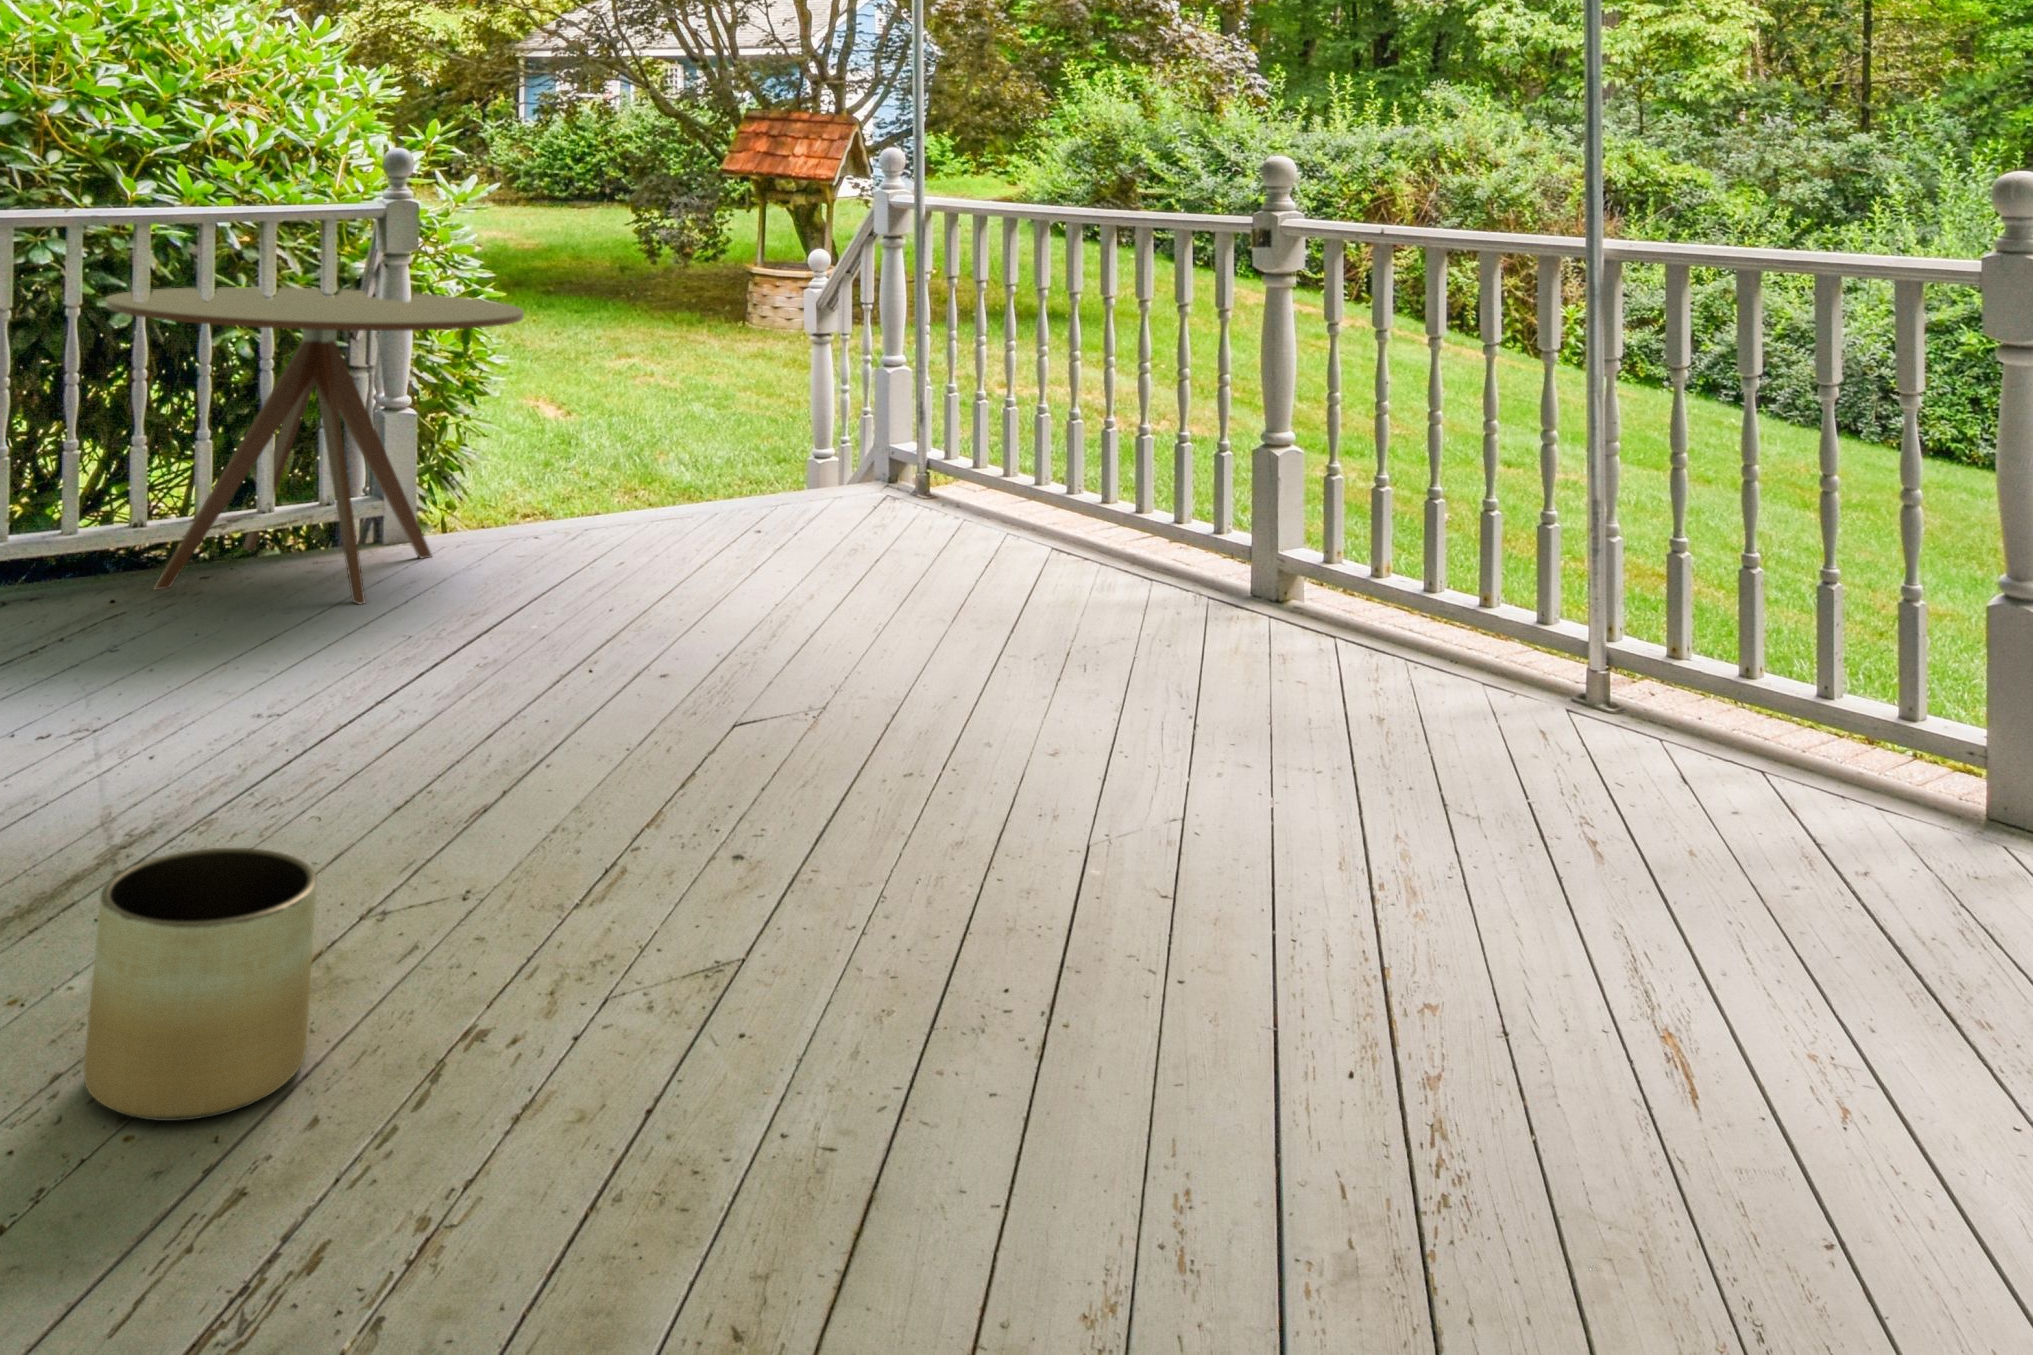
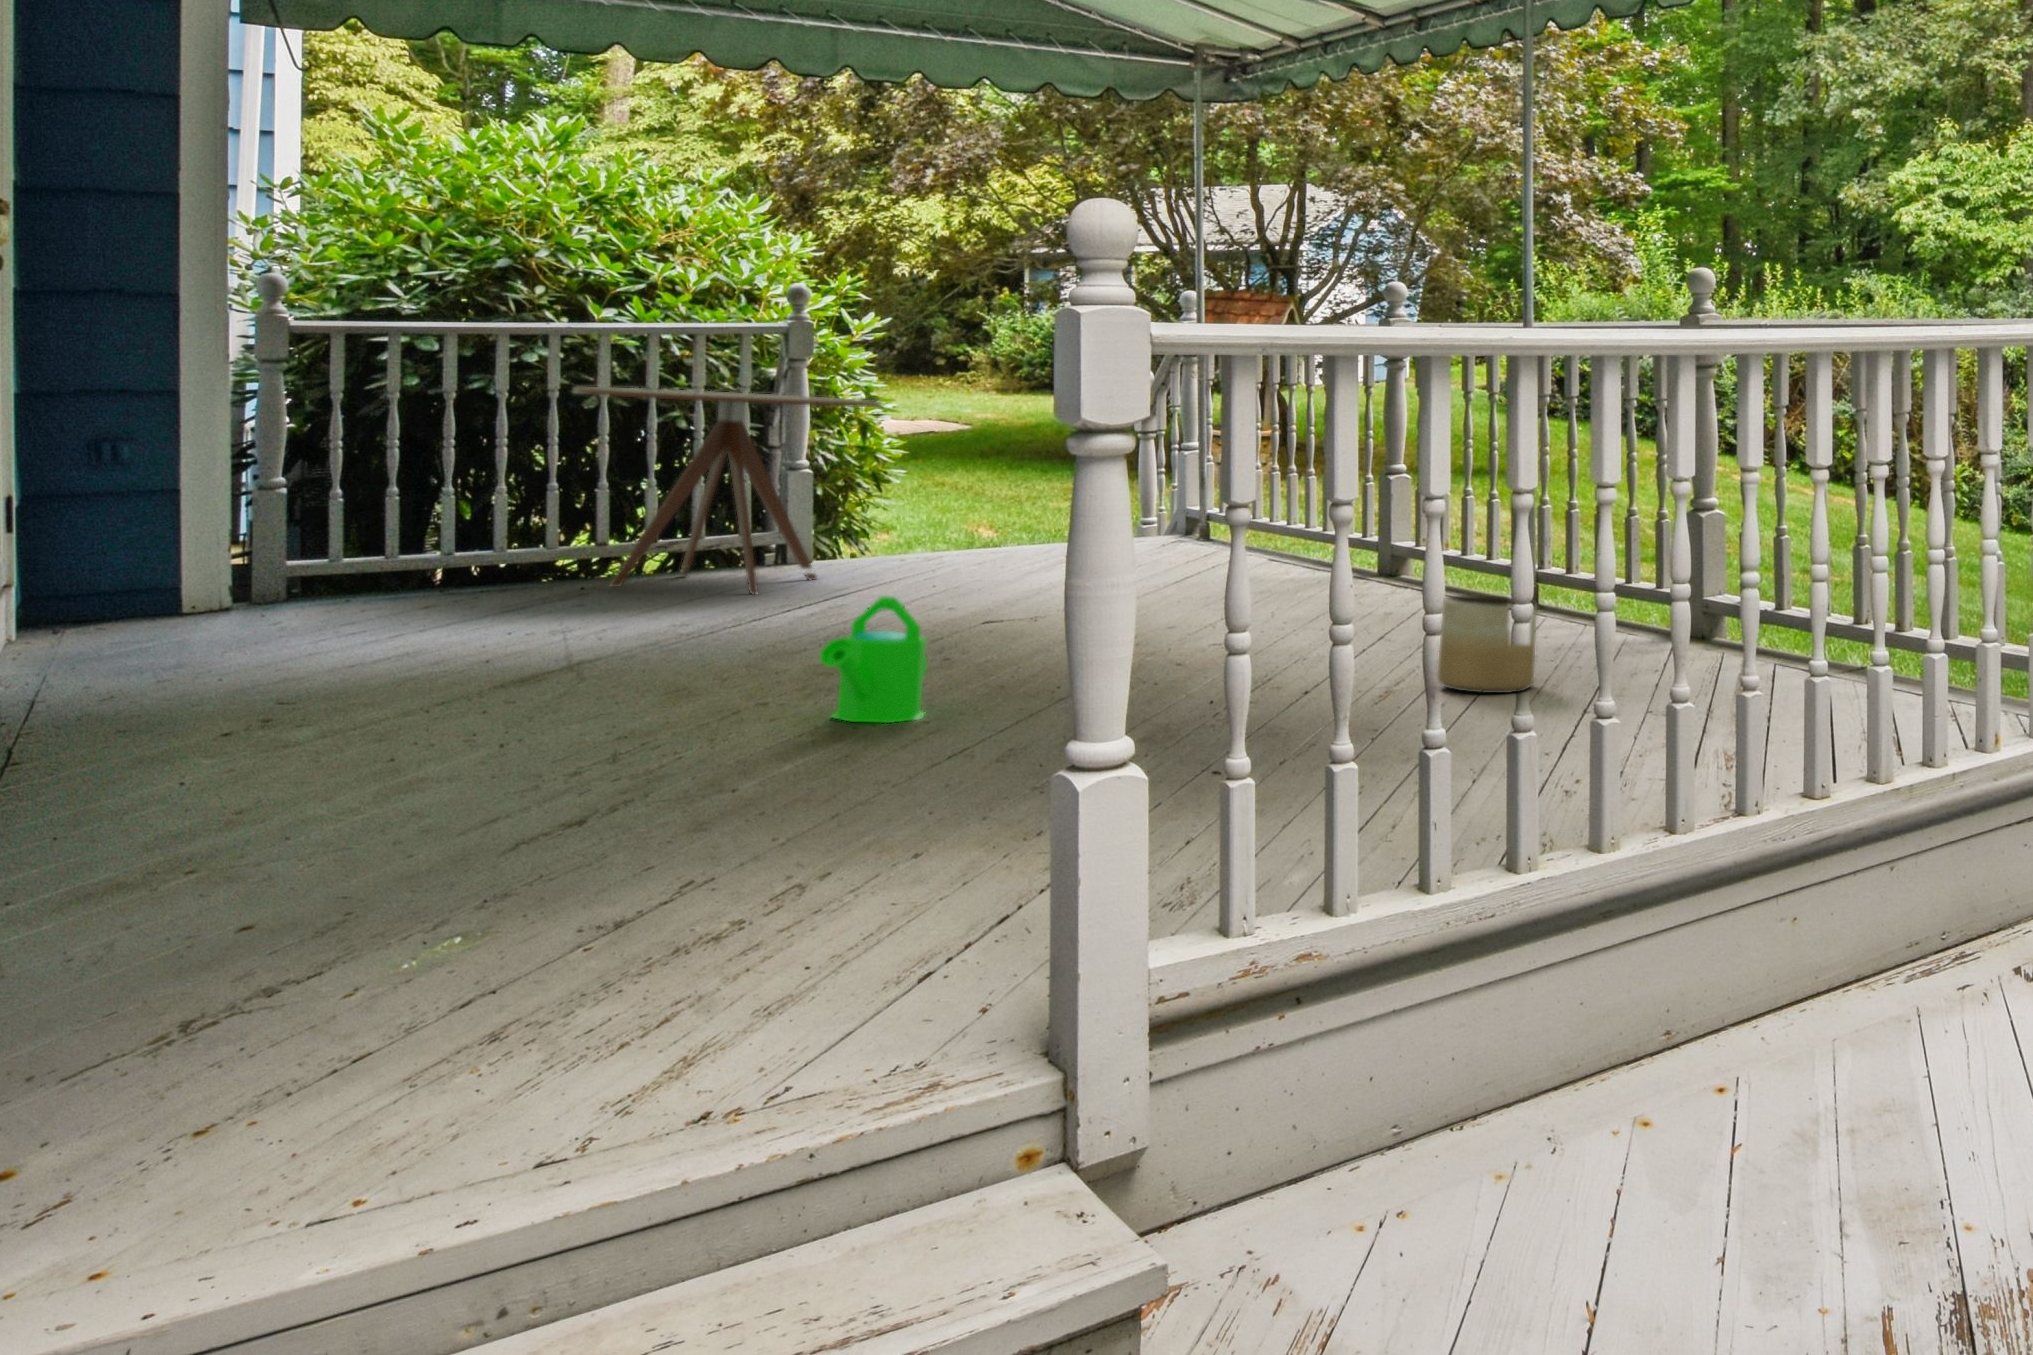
planter: present [84,848,317,1121] -> present [1438,595,1537,693]
watering can: none [692,913,884,1228] -> present [820,596,927,723]

